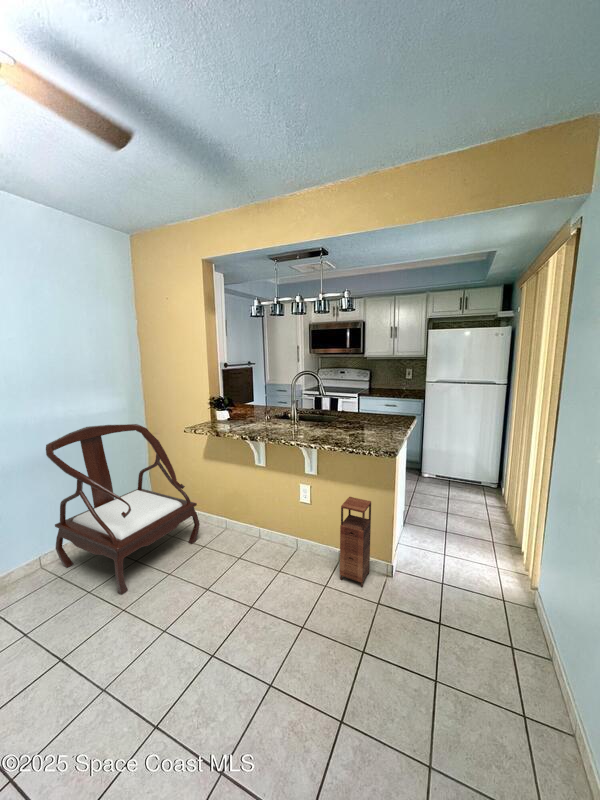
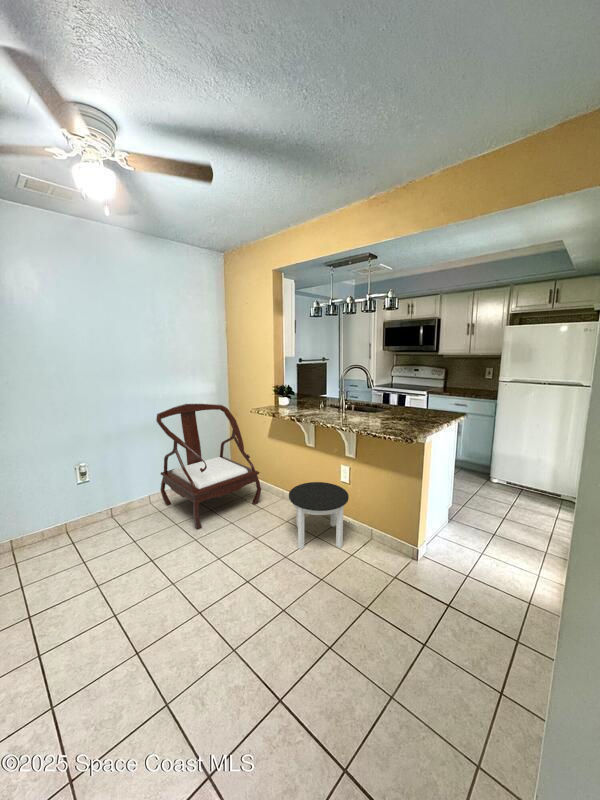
storage cabinet: present [340,497,371,587] -> none [367,481,400,563]
round table: none [245,506,315,593] -> present [289,482,349,549]

